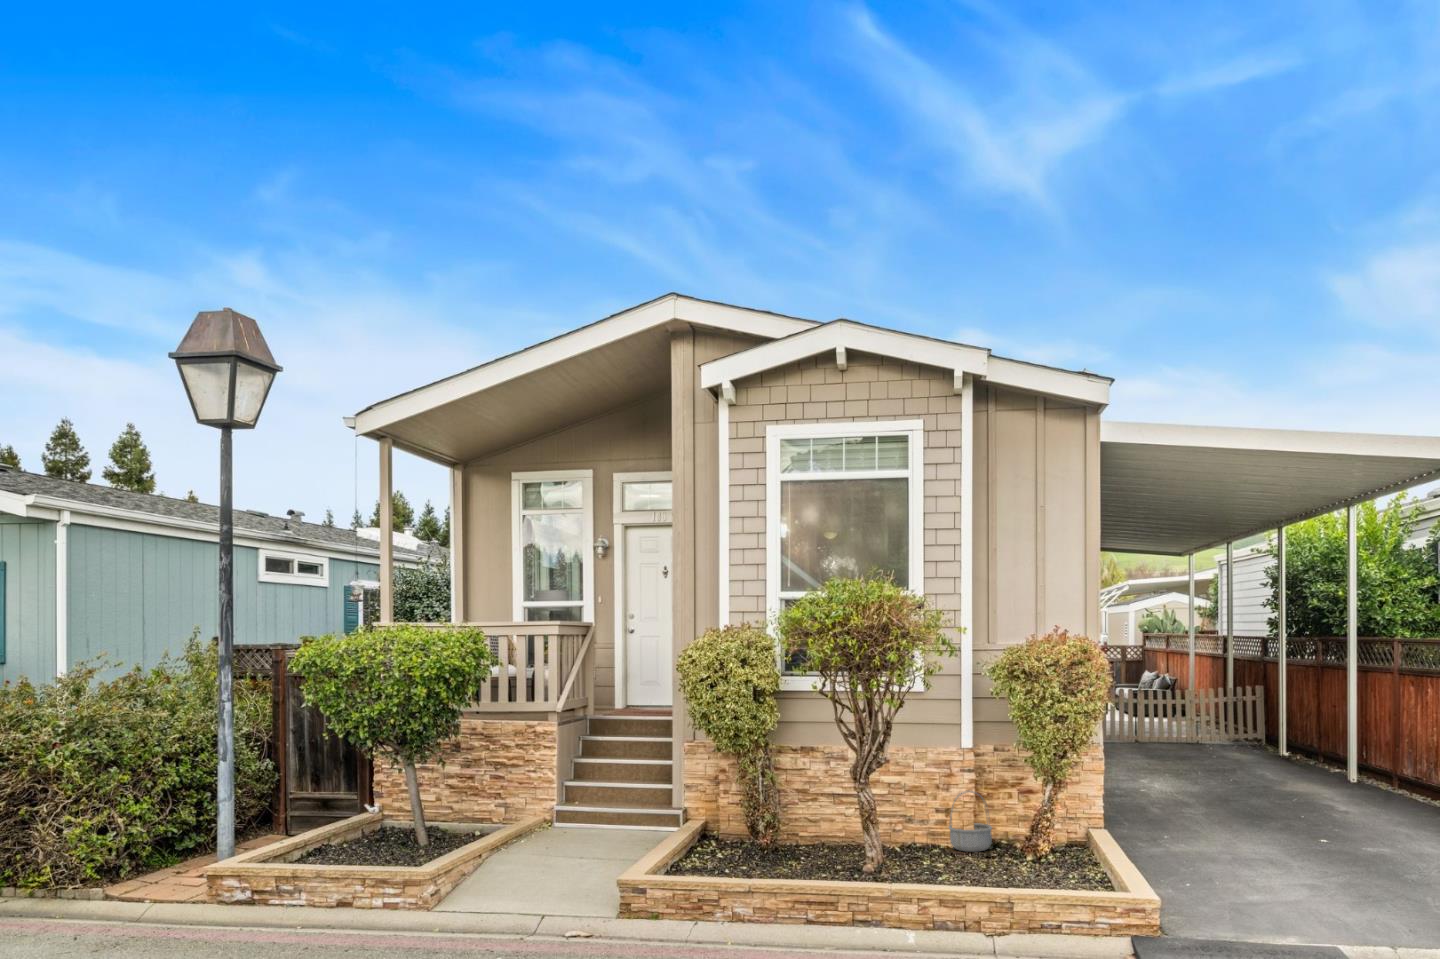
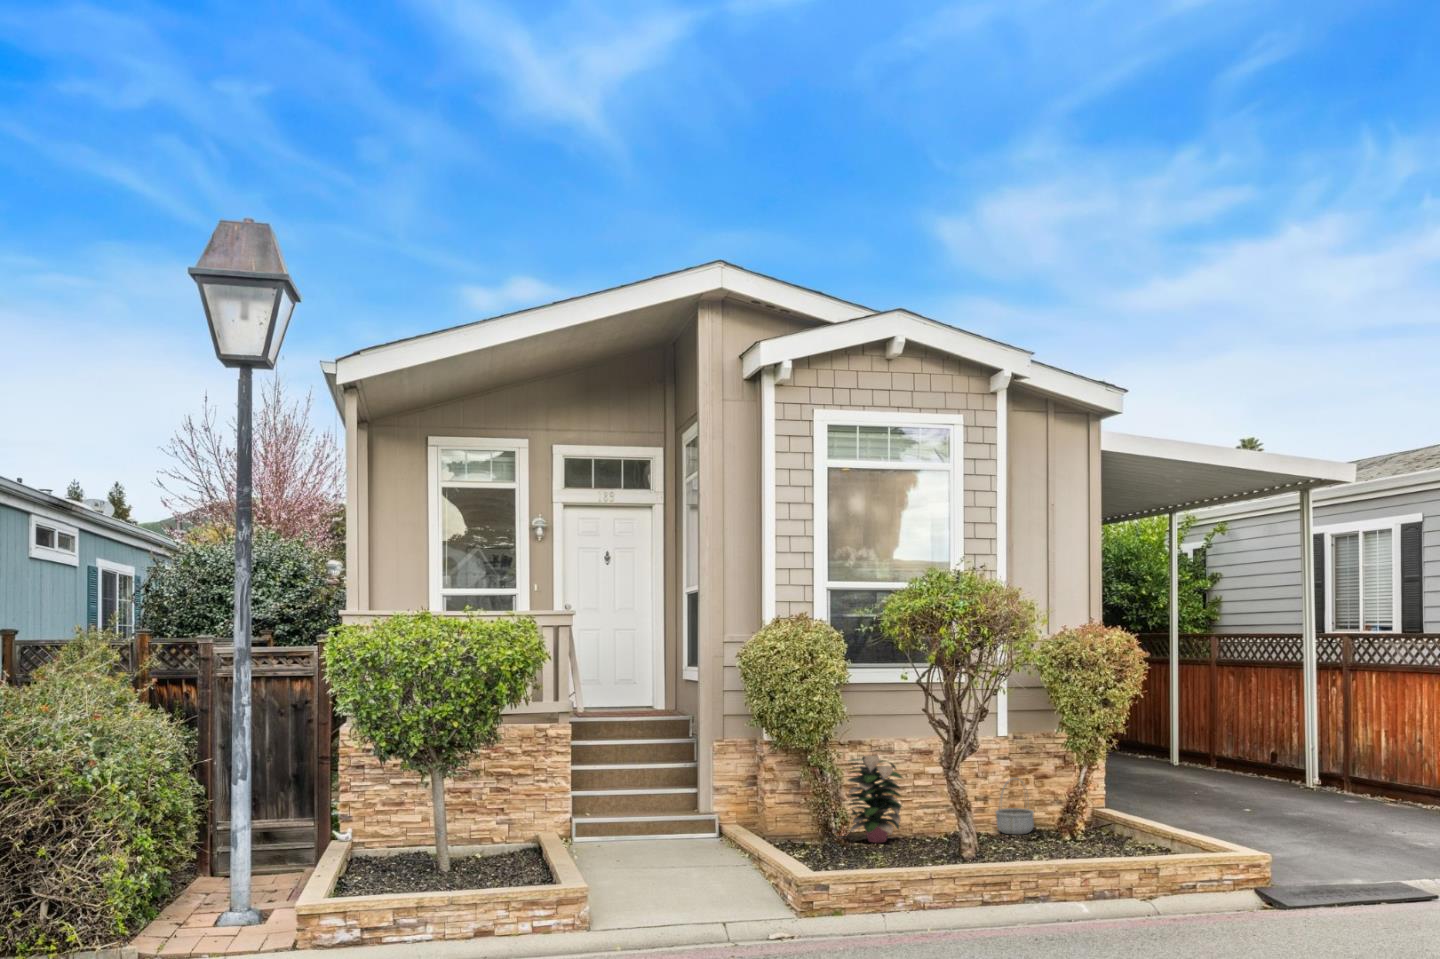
decorative plant: none [781,761,843,849] -> present [848,755,902,843]

